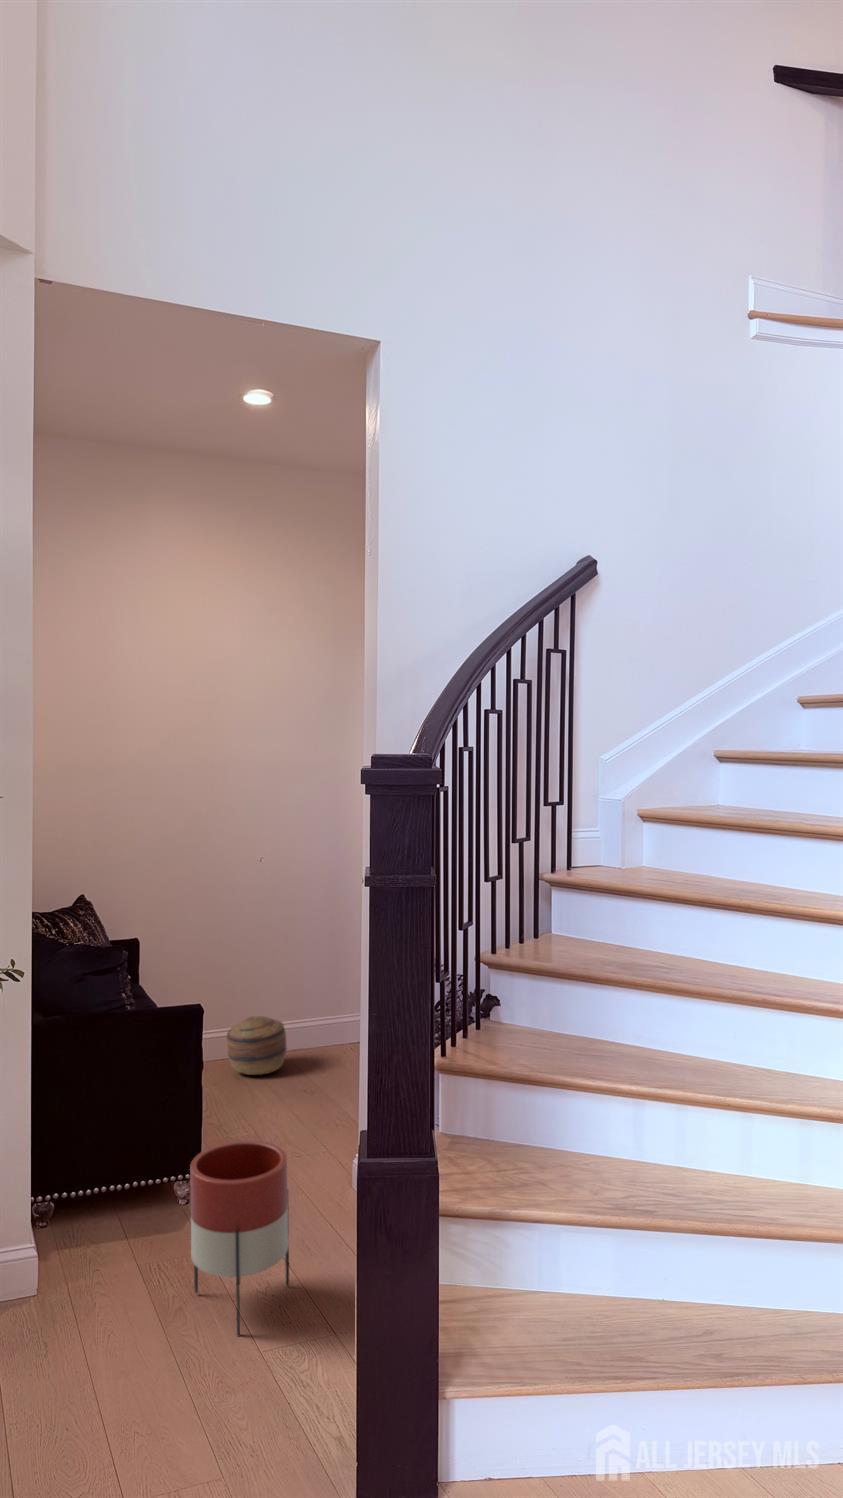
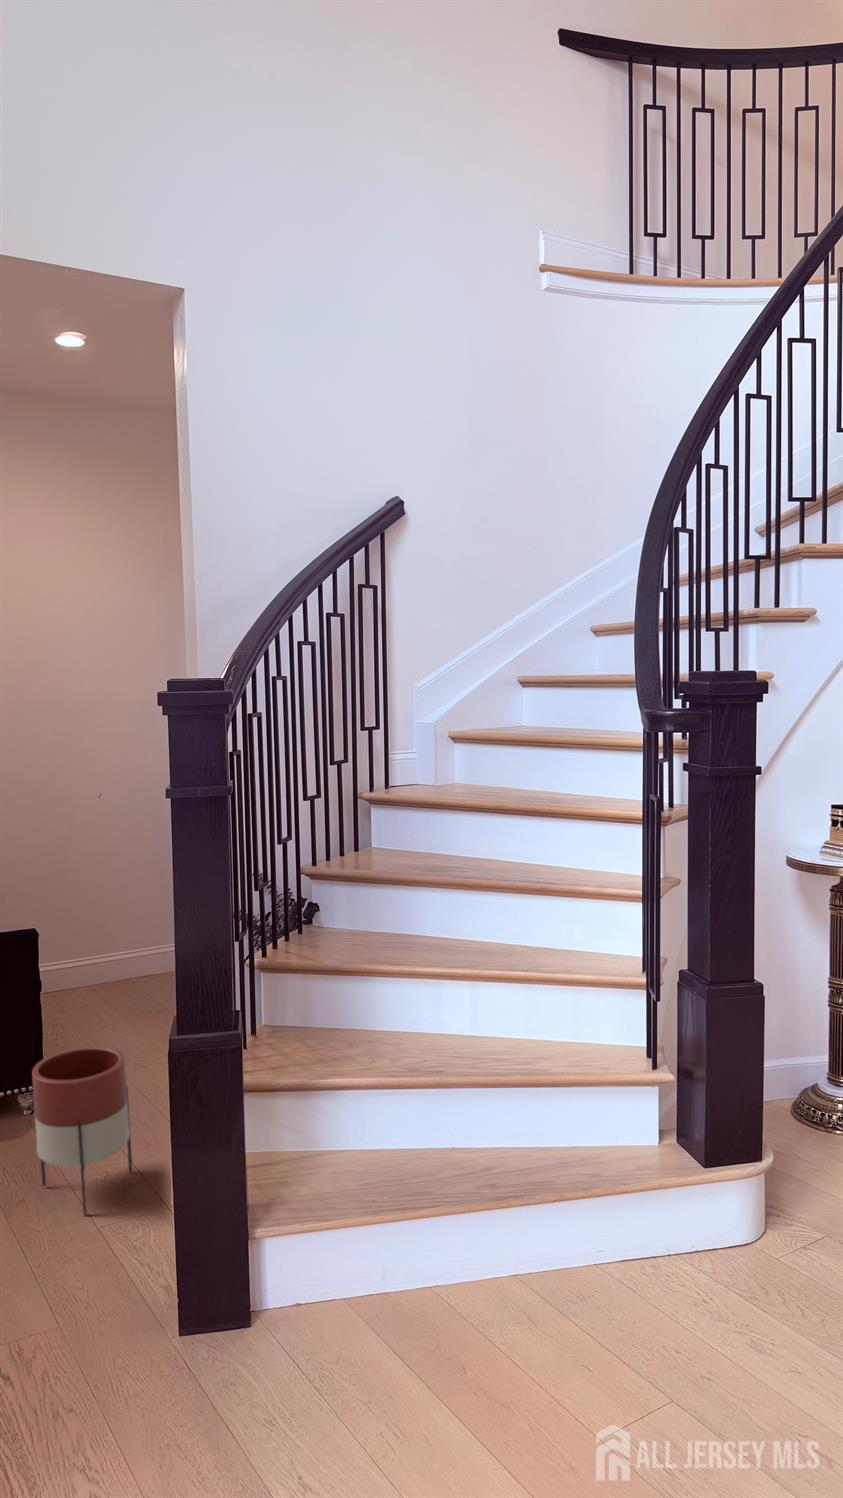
basket: present [227,1016,286,1075] -> none [67,943,128,999]

